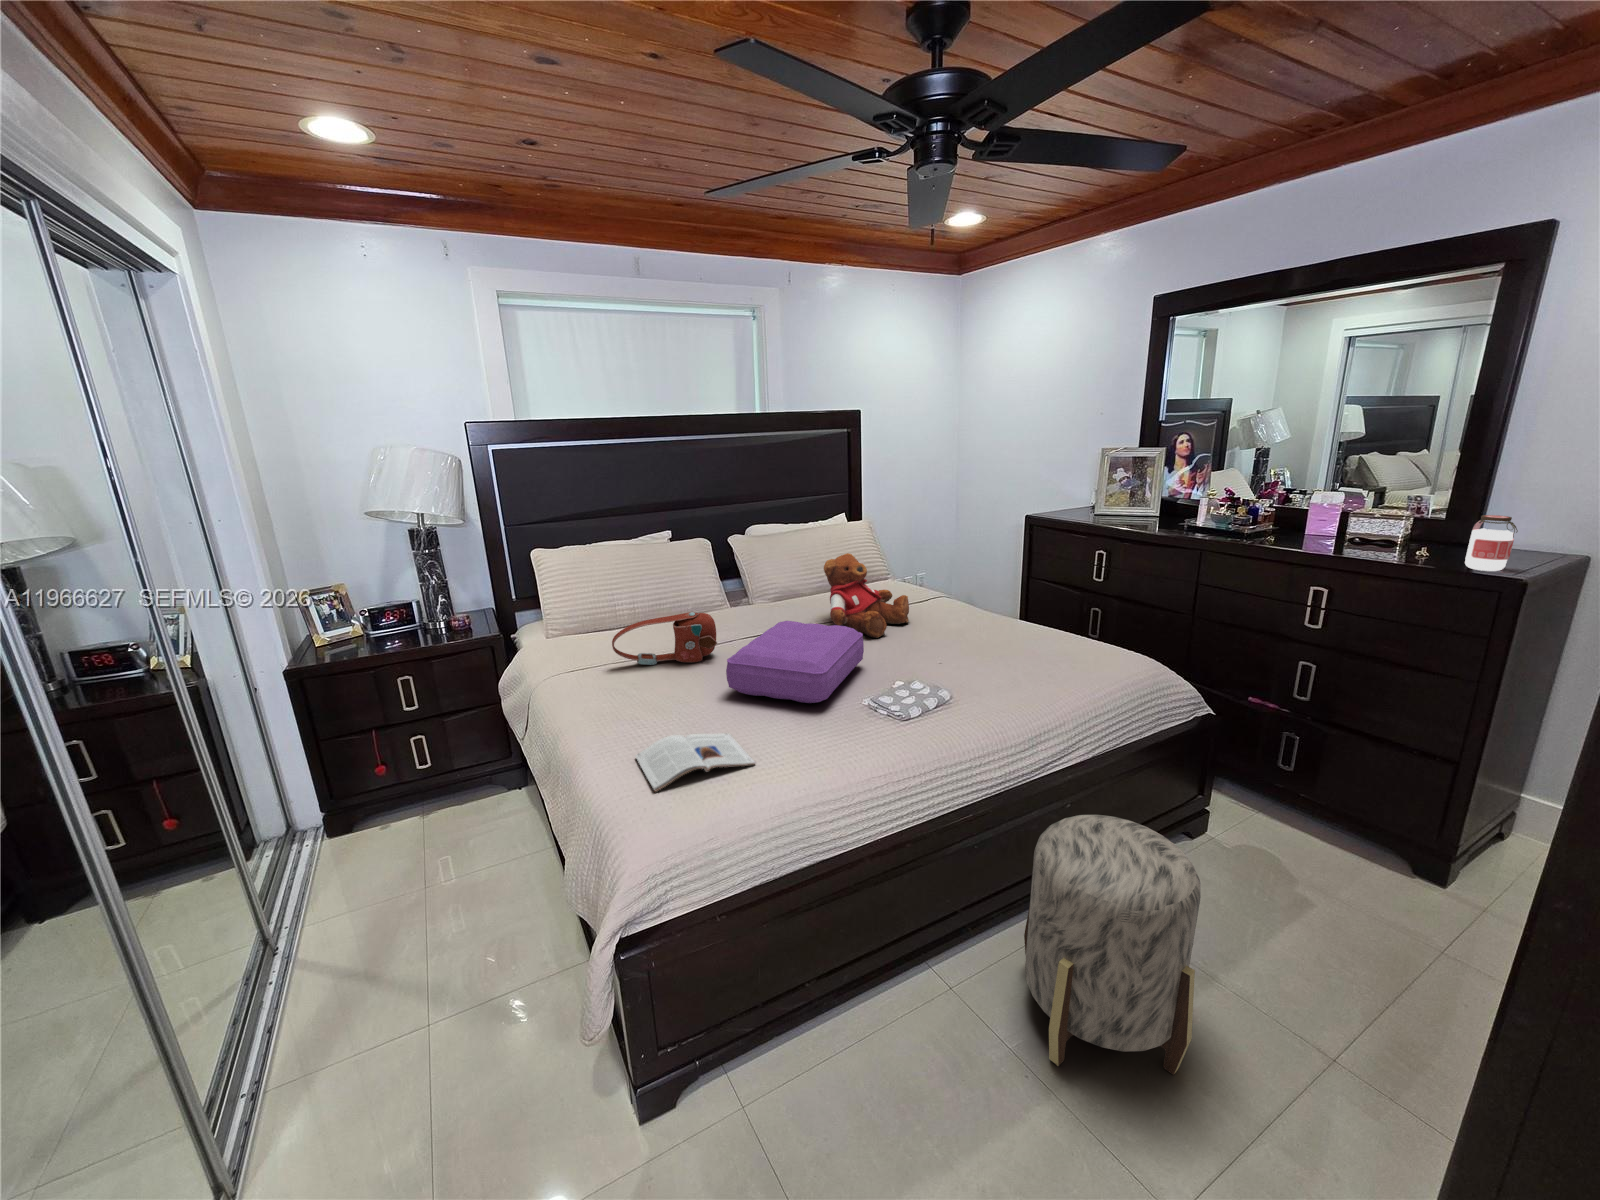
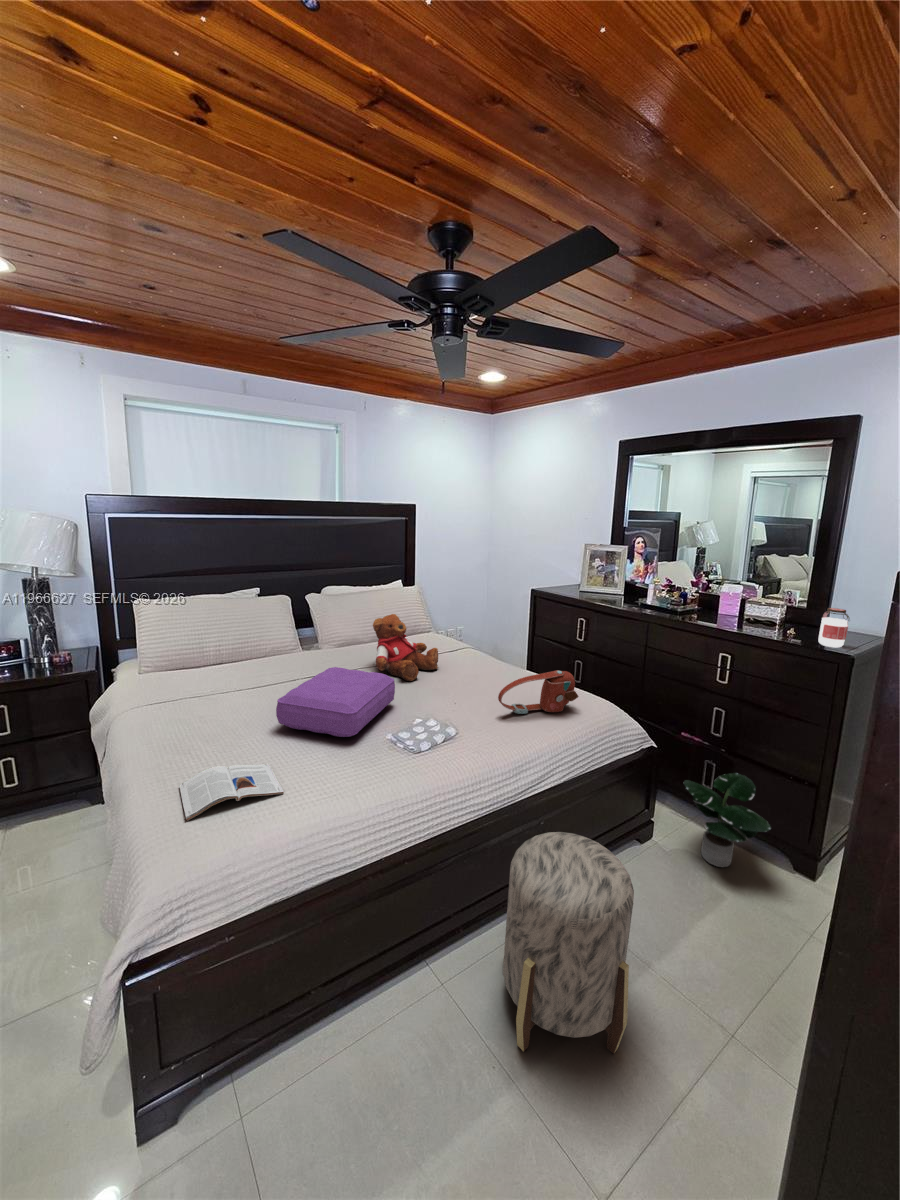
handbag: present [612,612,717,665] -> present [498,670,579,714]
potted plant: none [1255,750,1384,871] -> present [684,773,771,867]

